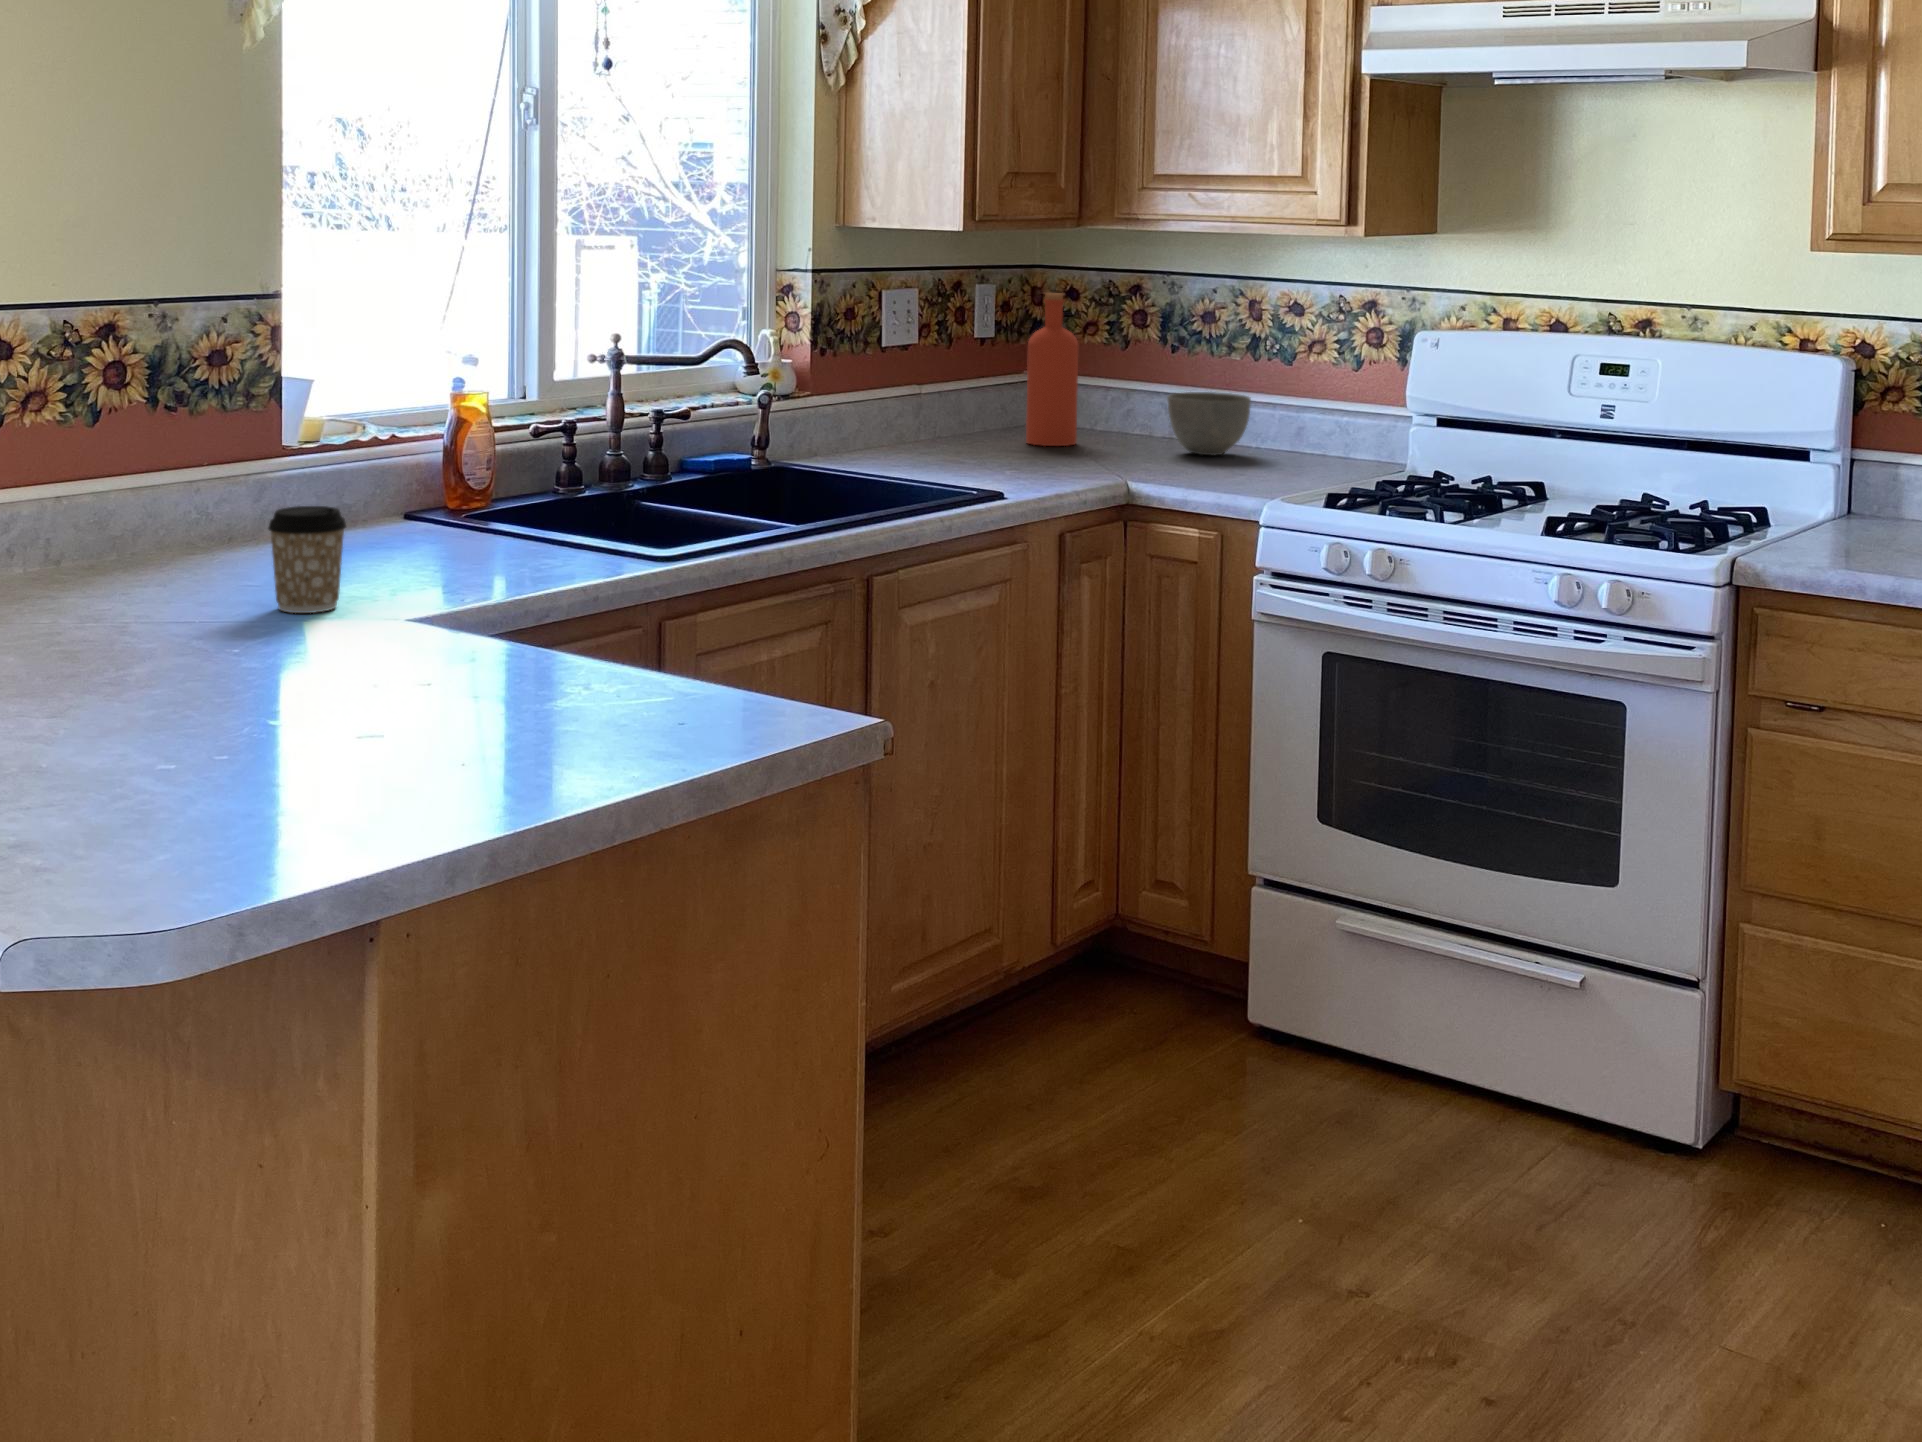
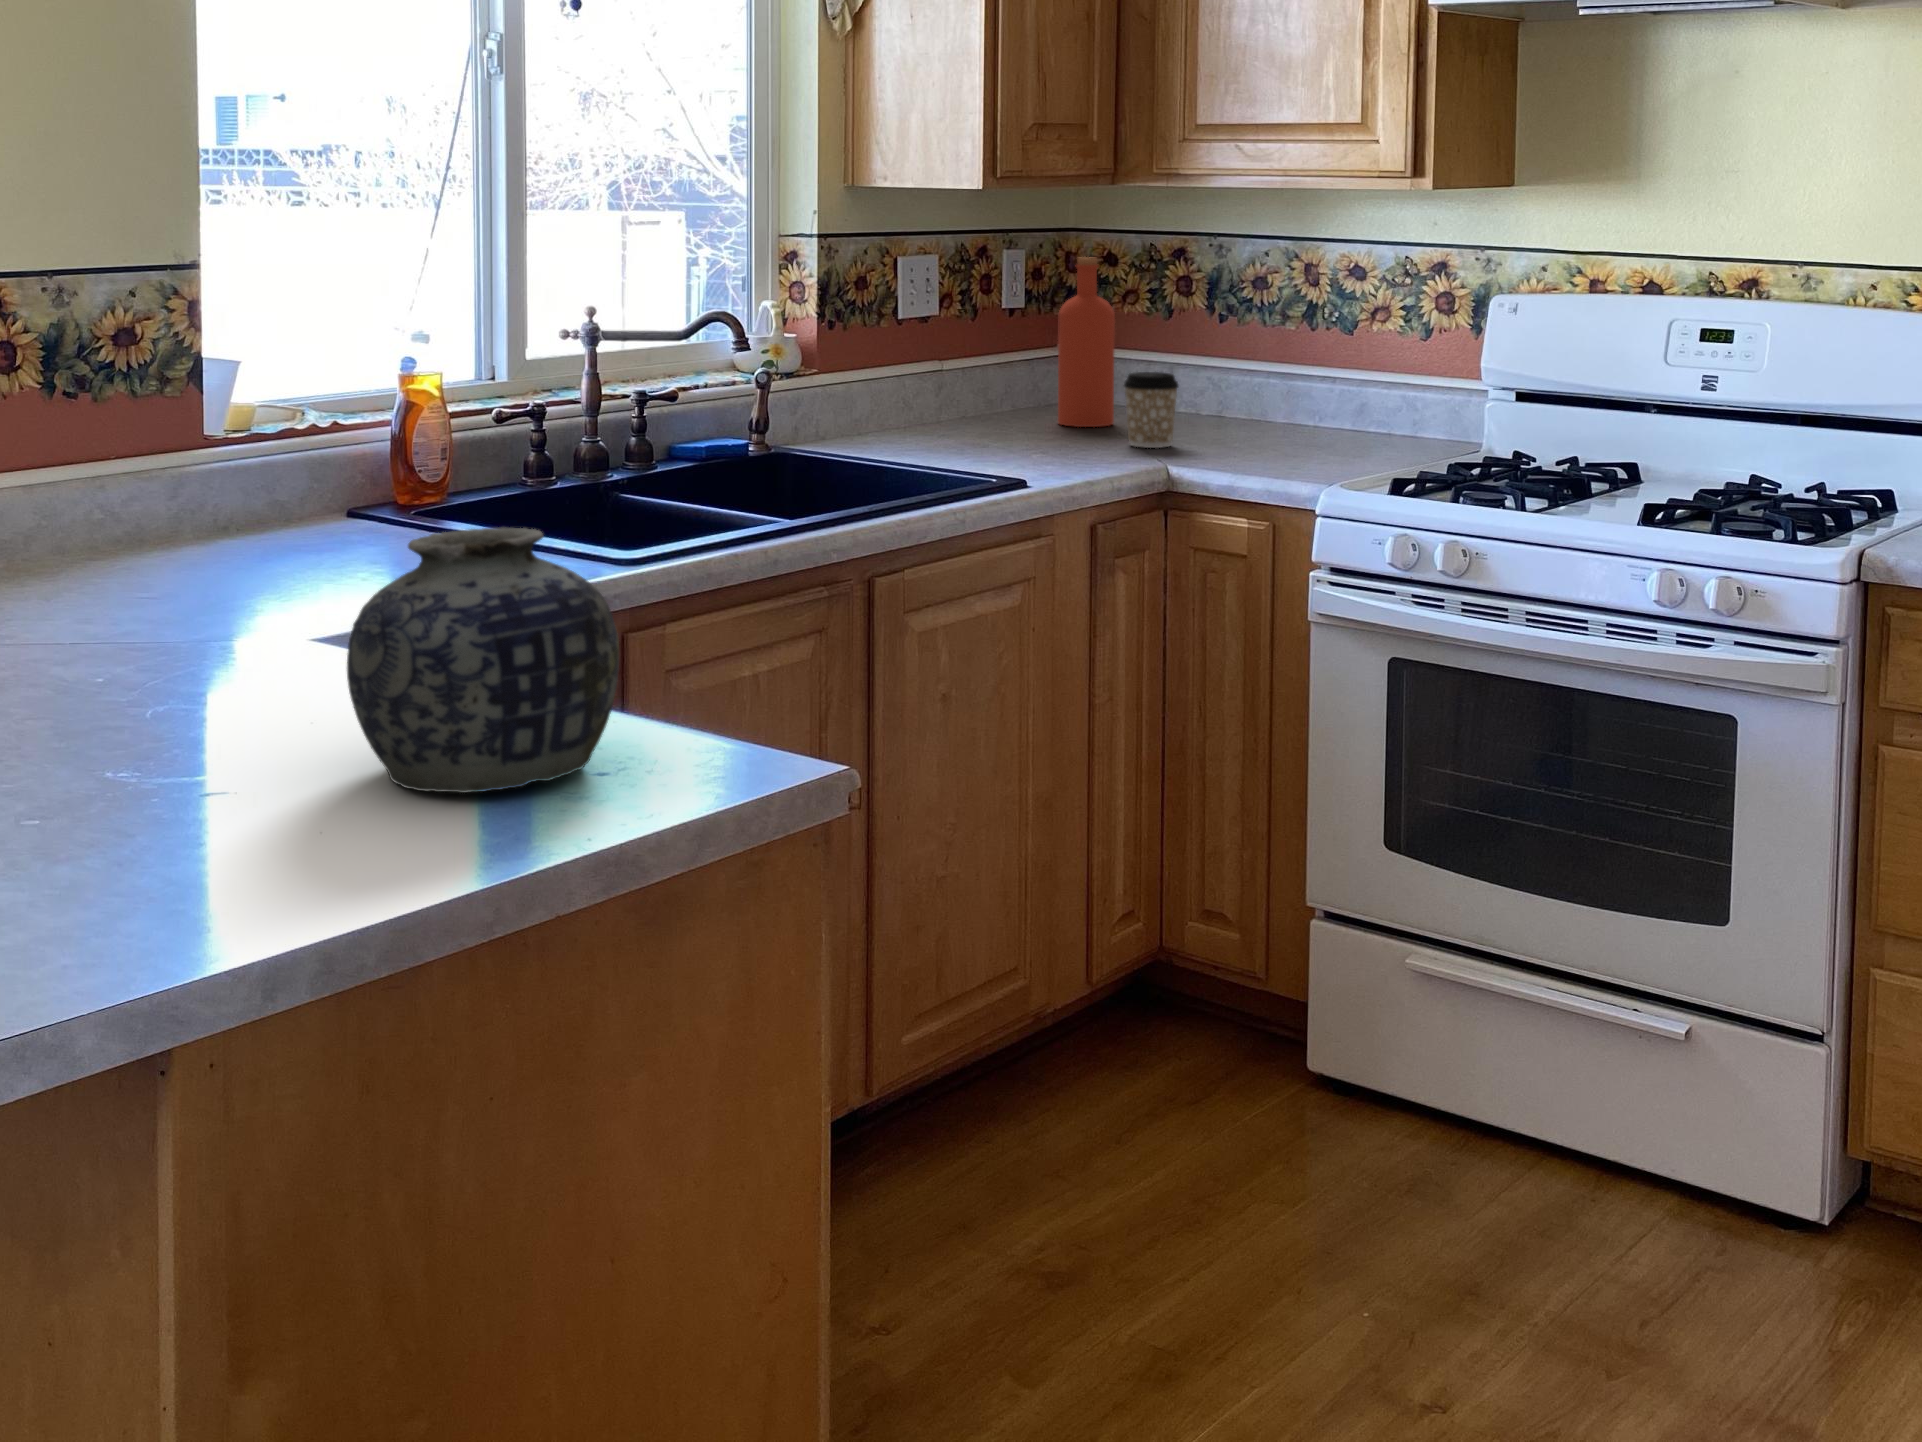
bowl: present [1167,392,1251,455] -> none [1214,366,1307,436]
coffee cup: present [268,506,346,613] -> present [1124,372,1178,448]
vase: none [469,522,693,739] -> present [347,528,619,793]

